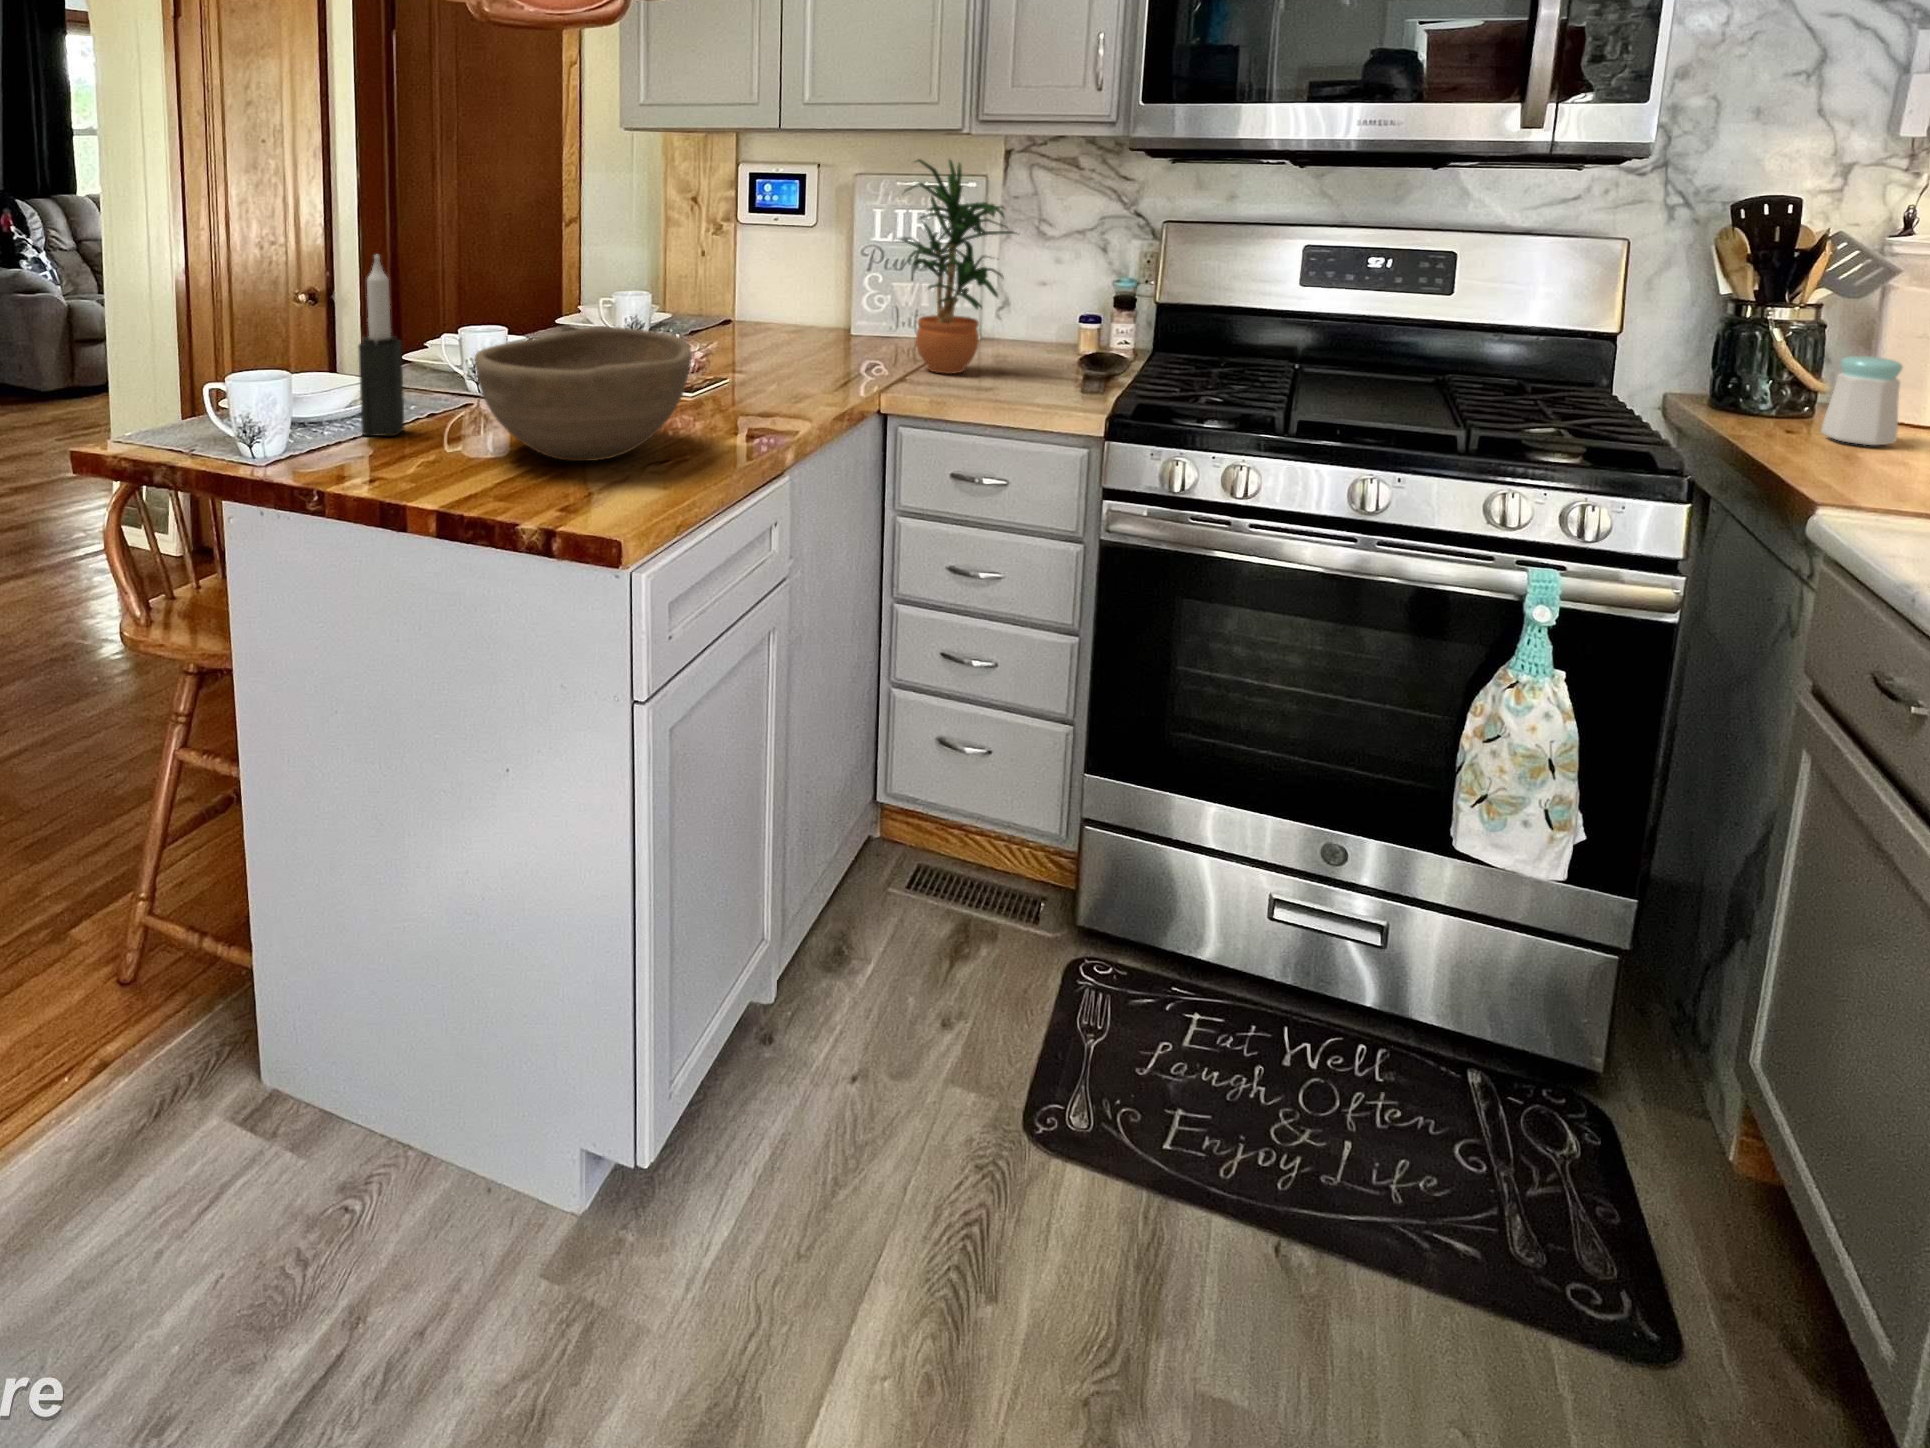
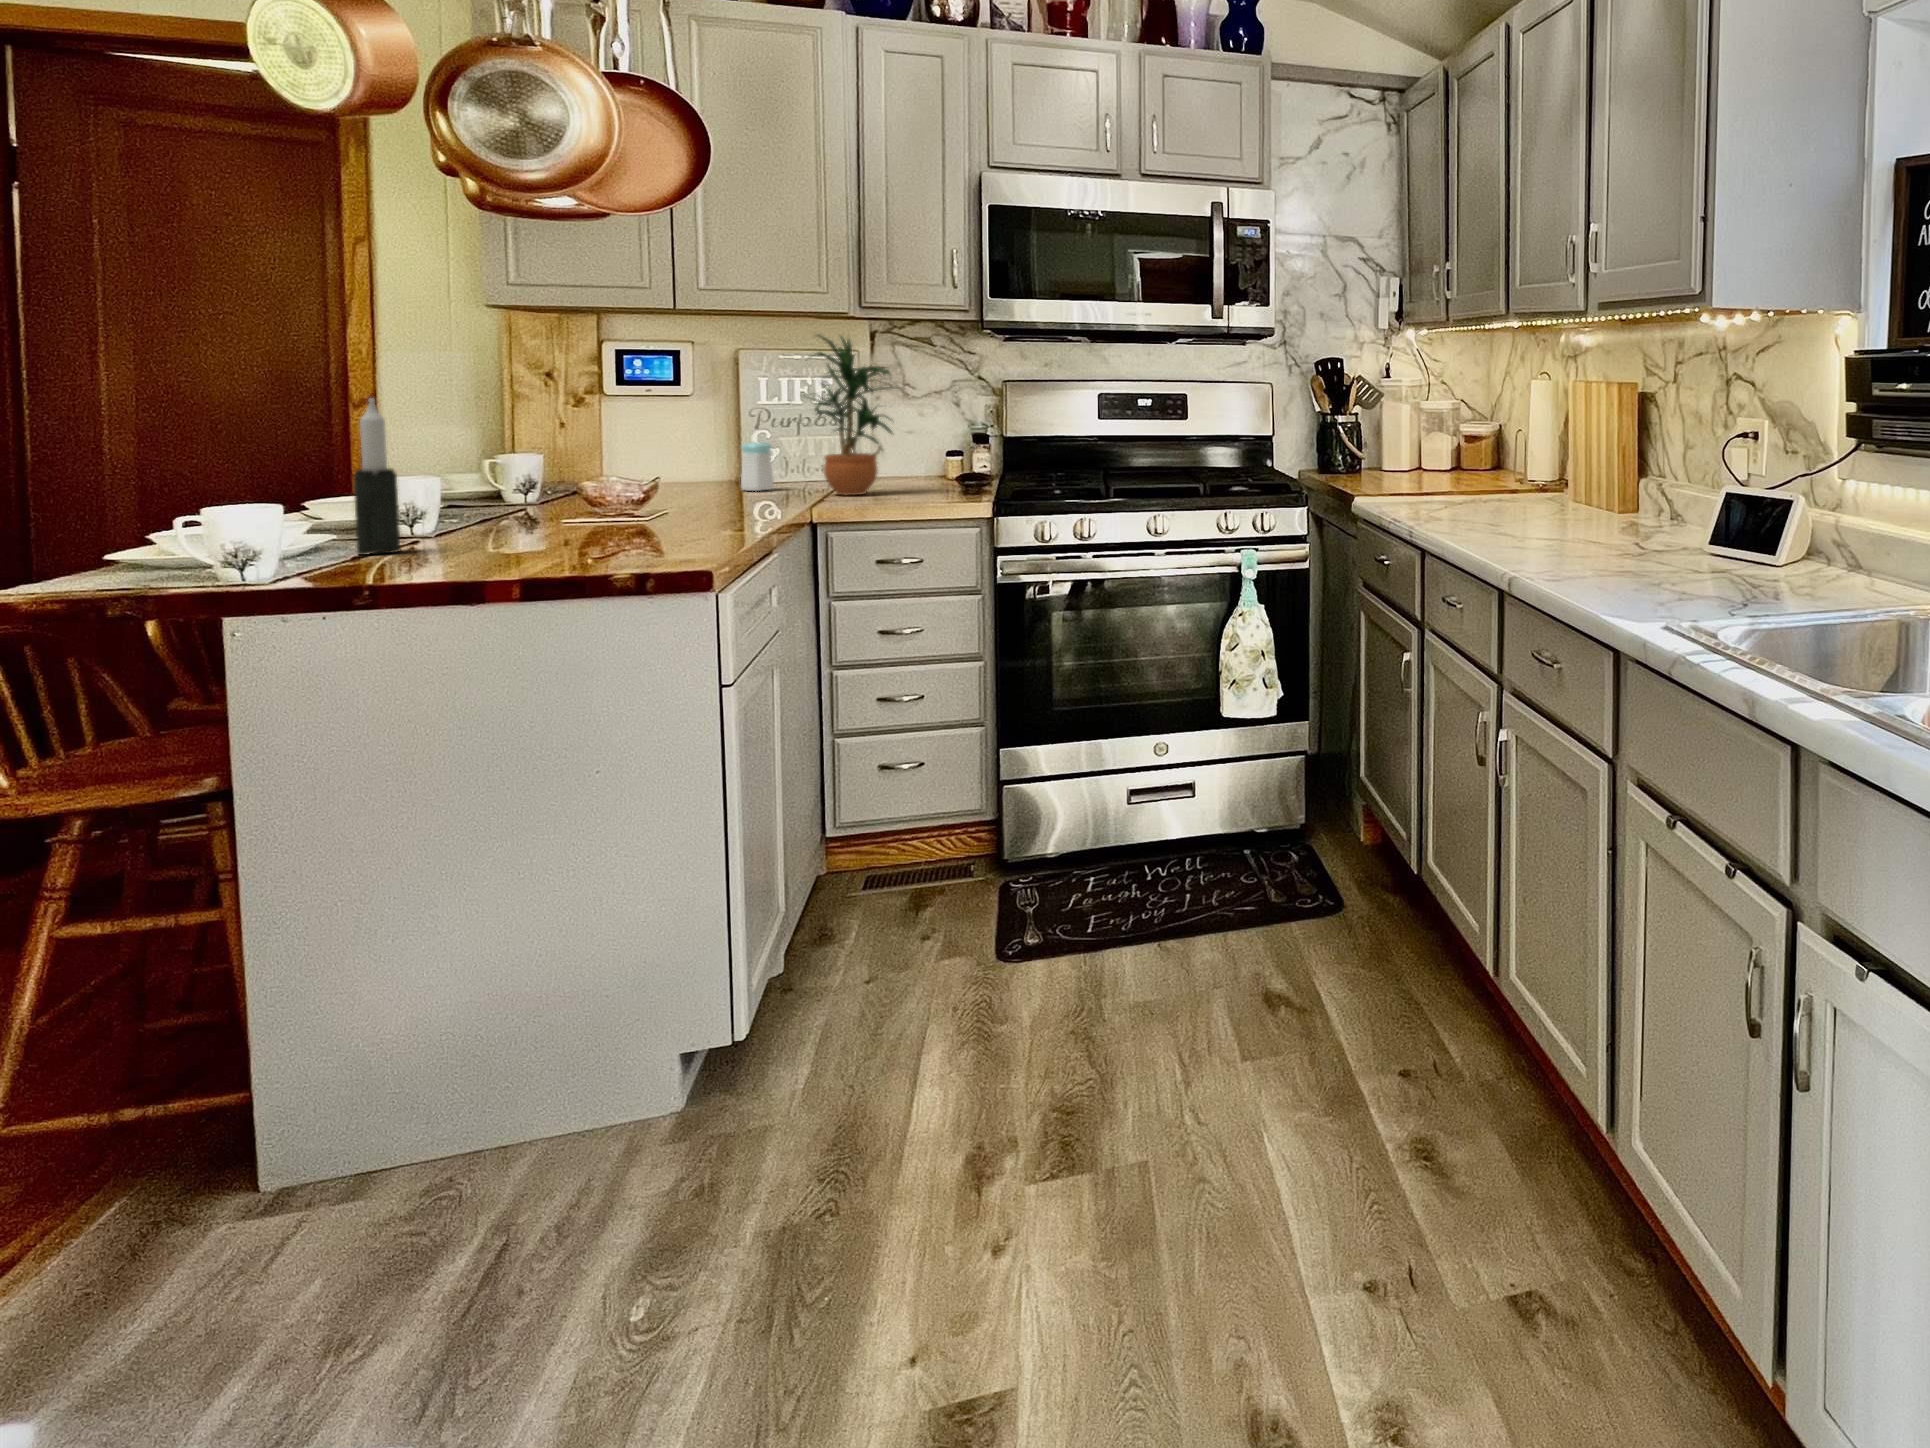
bowl: present [475,326,692,461] -> none [498,453,705,548]
salt shaker: present [1821,356,1902,445] -> present [741,442,774,491]

